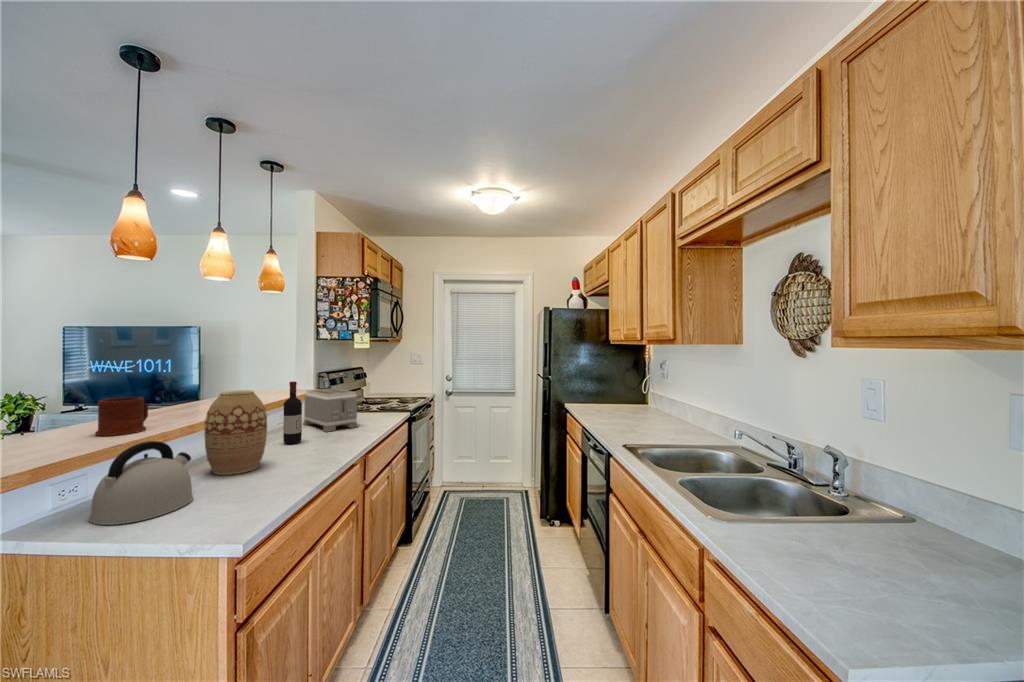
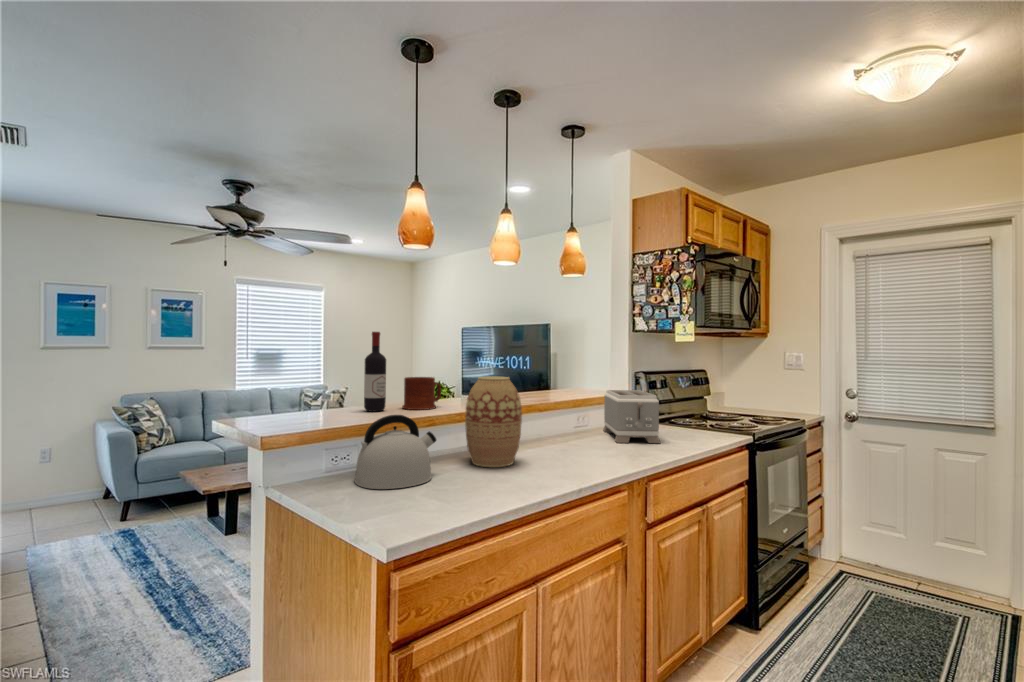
wine bottle: present [283,382,302,444] -> present [364,332,386,412]

